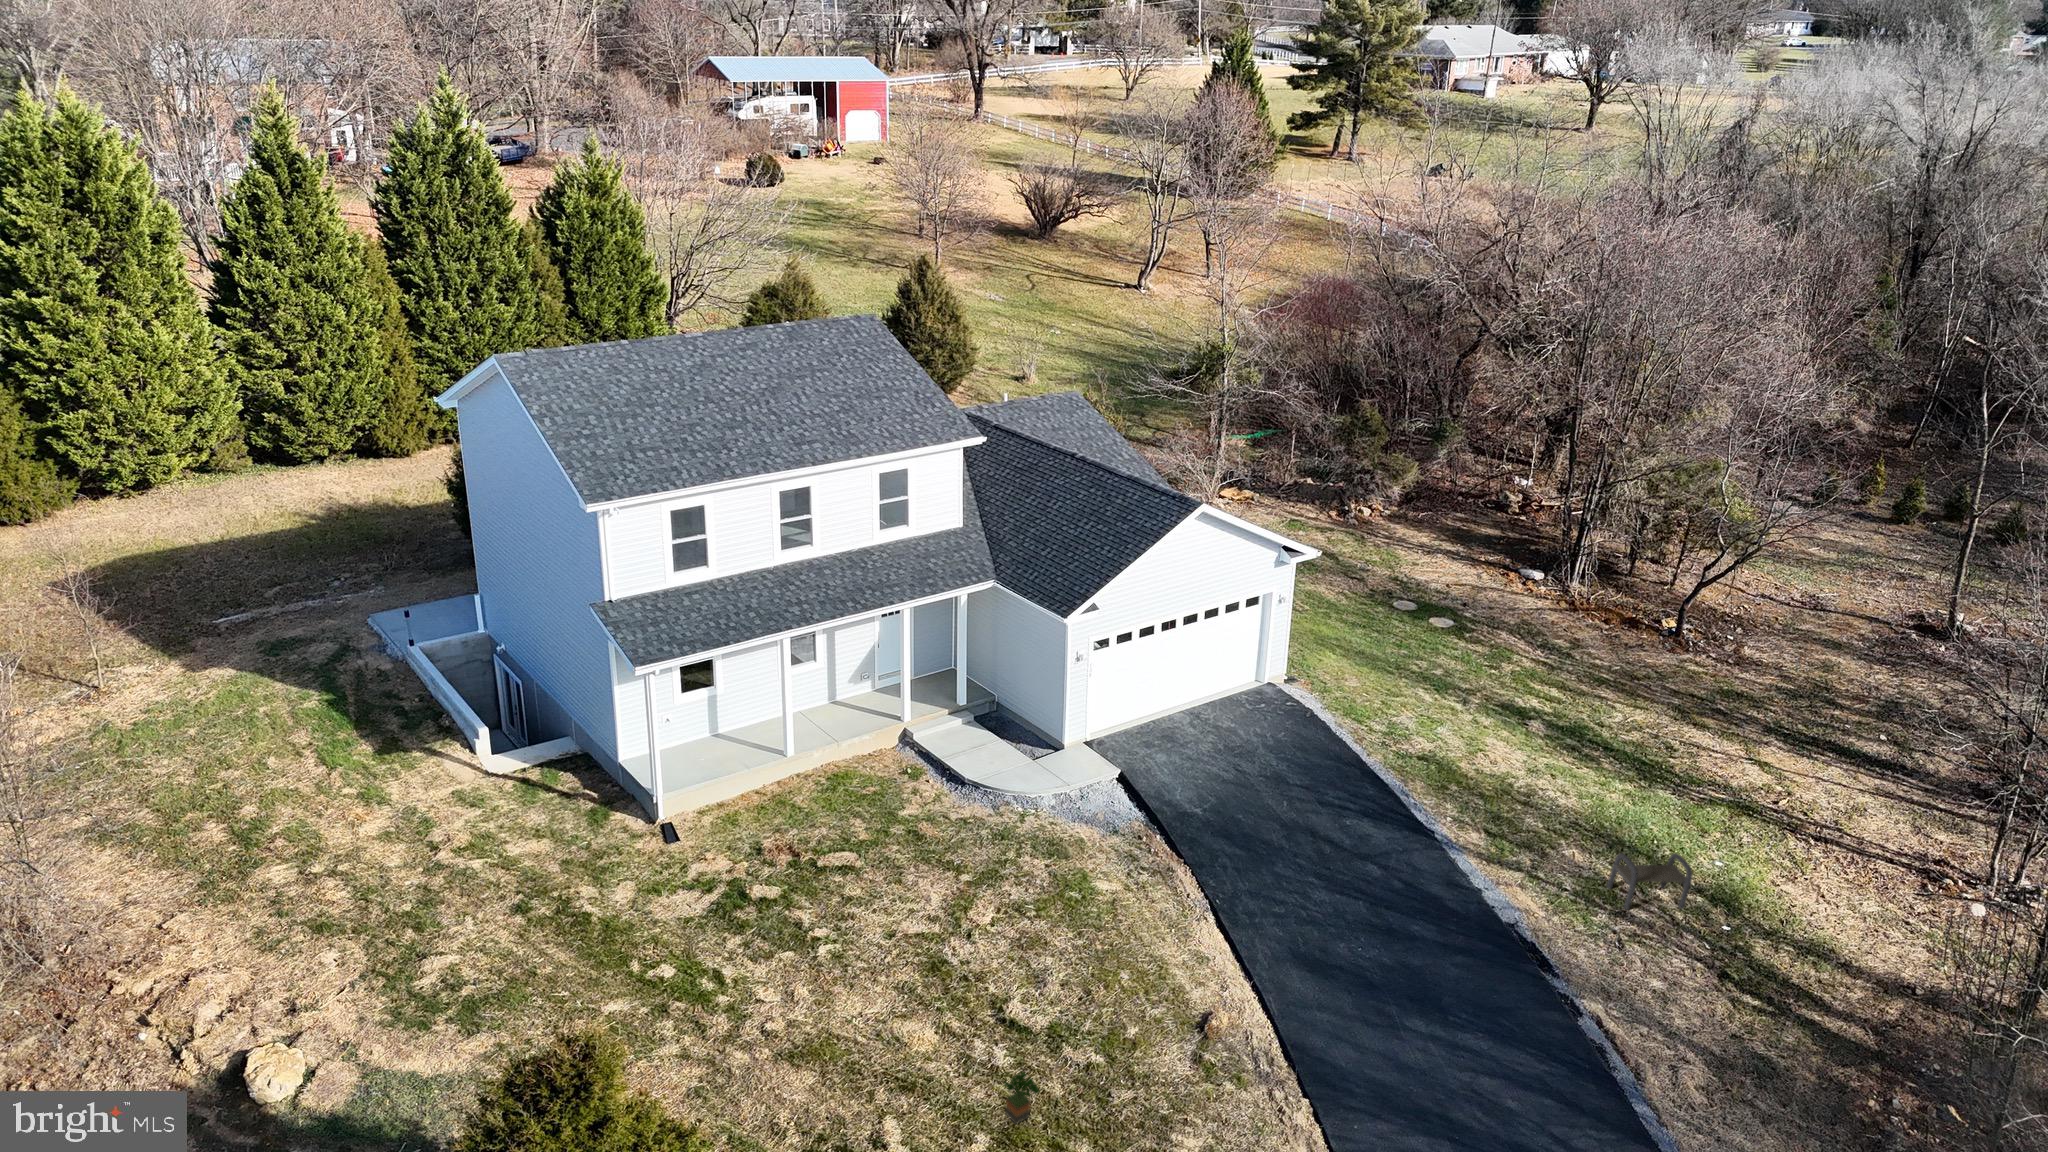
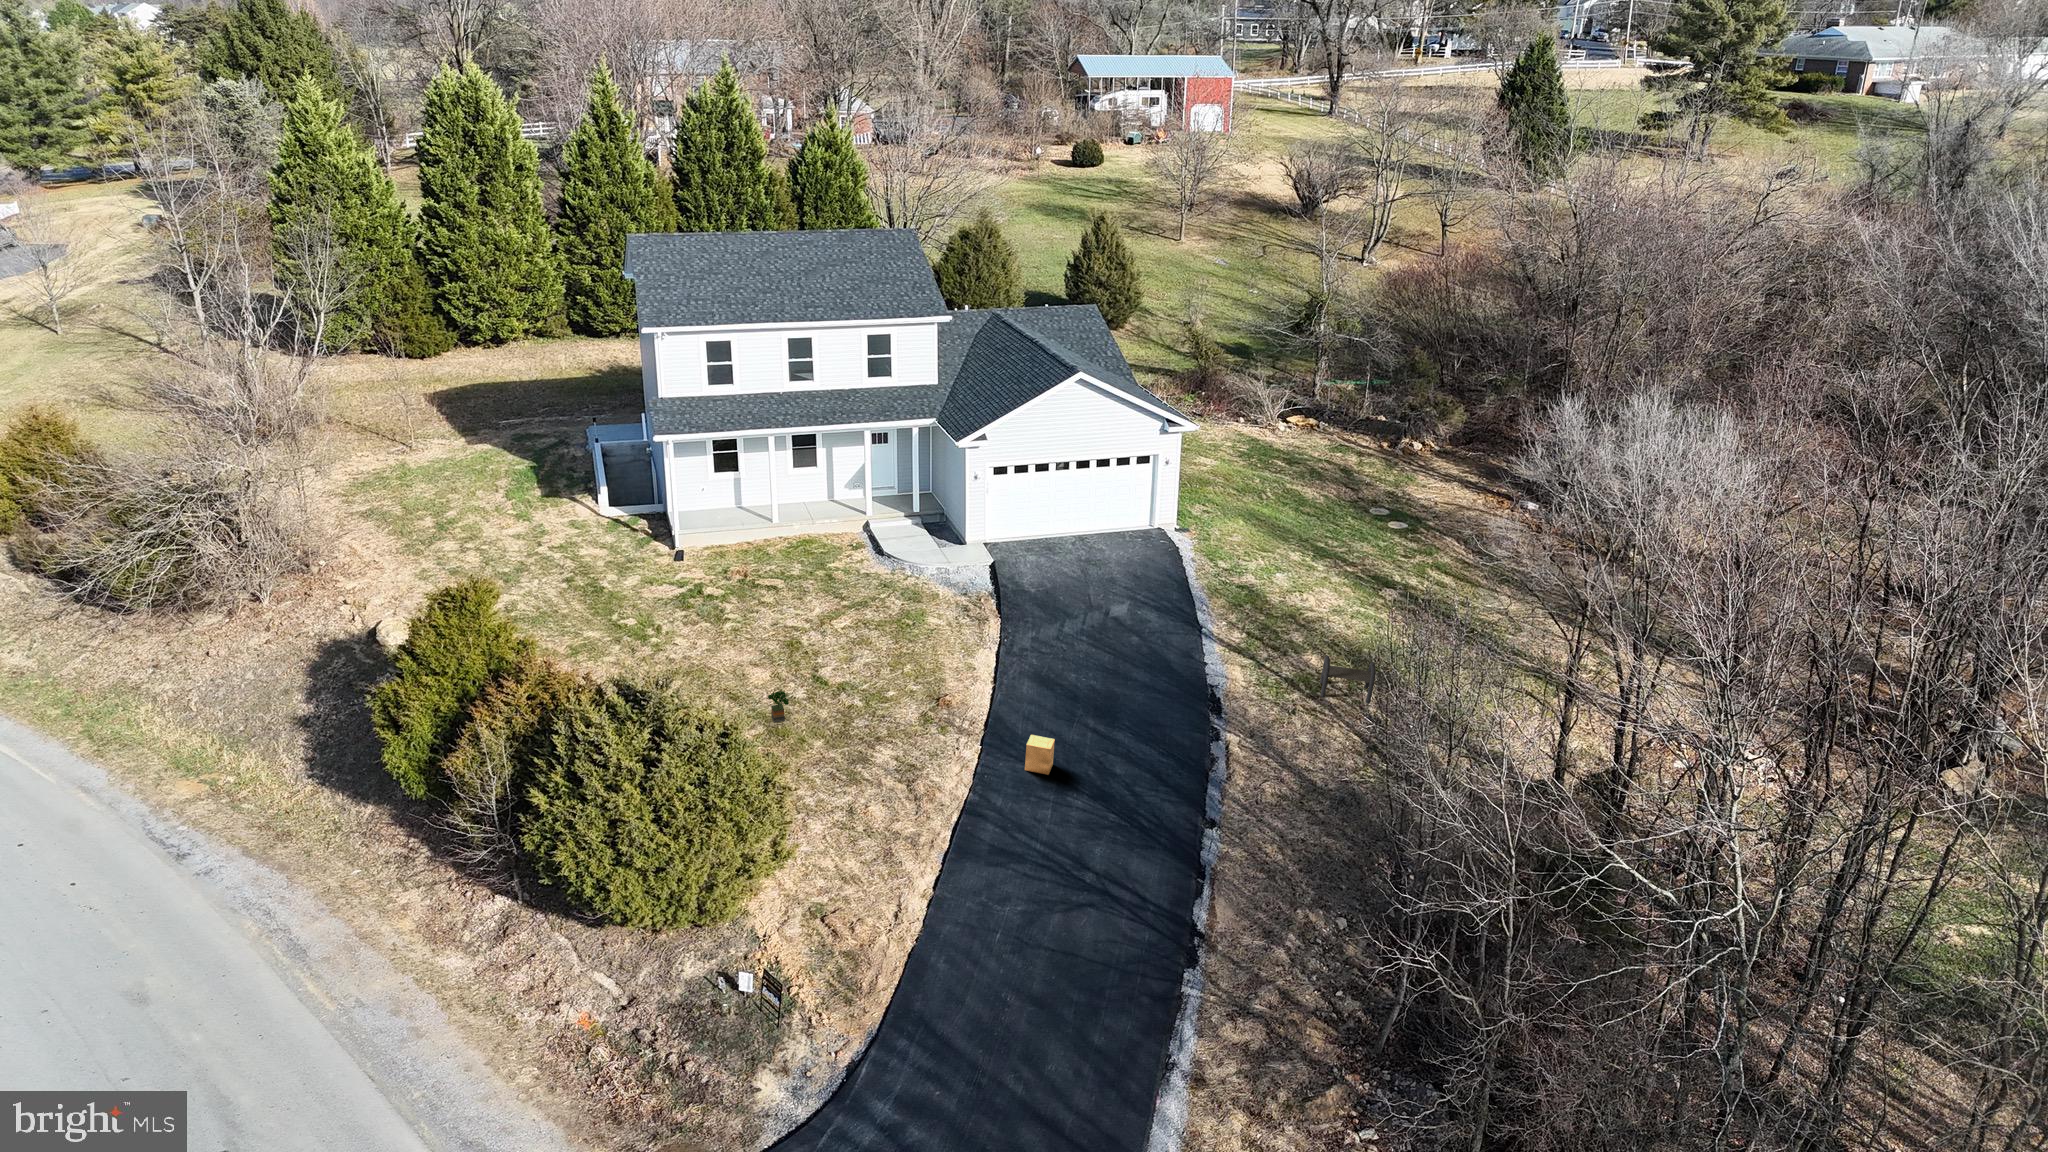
cardboard box: none [1382,1066,1434,1121] -> present [1025,735,1055,775]

